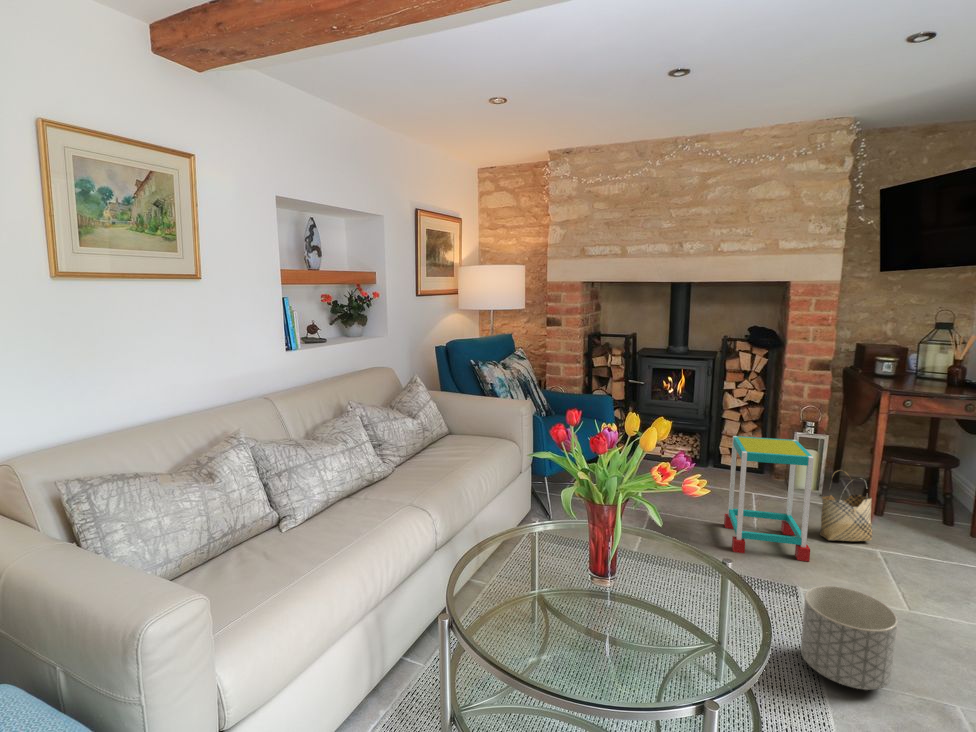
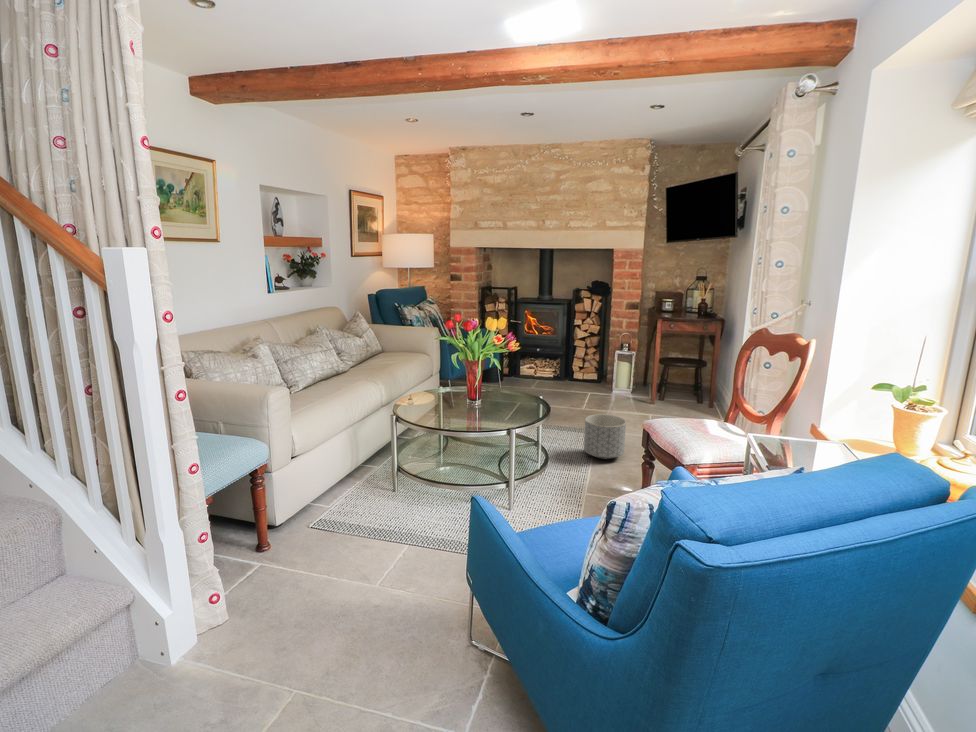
side table: present [724,436,814,561] -> none [565,349,610,420]
woven basket: present [820,470,872,541] -> none [620,368,649,411]

